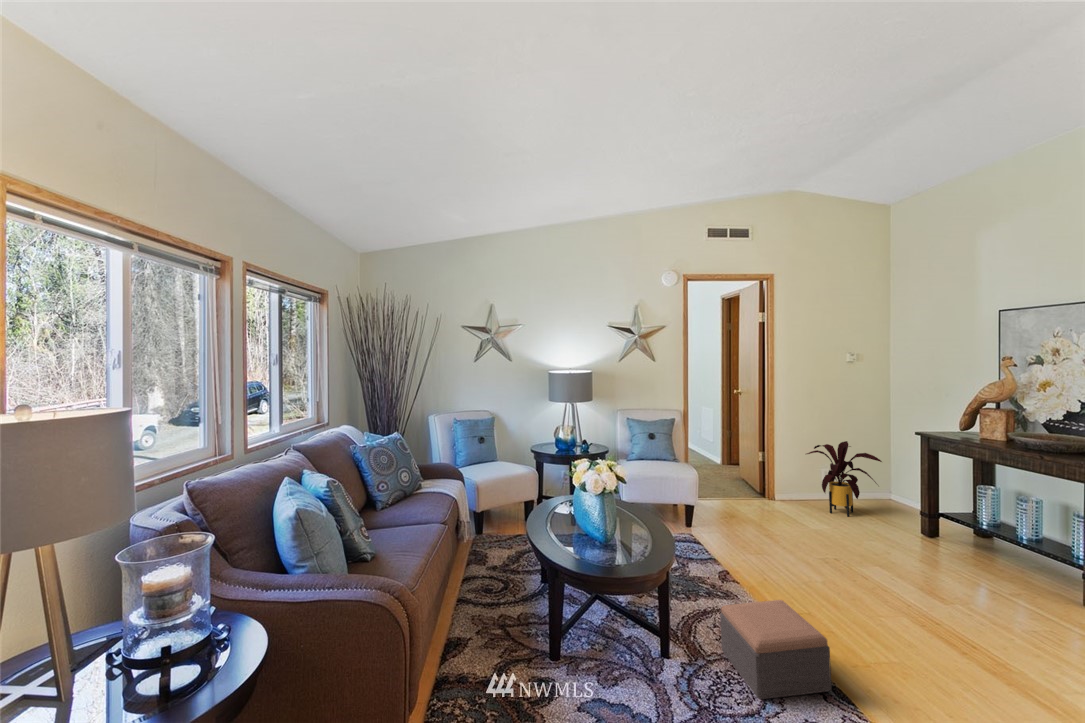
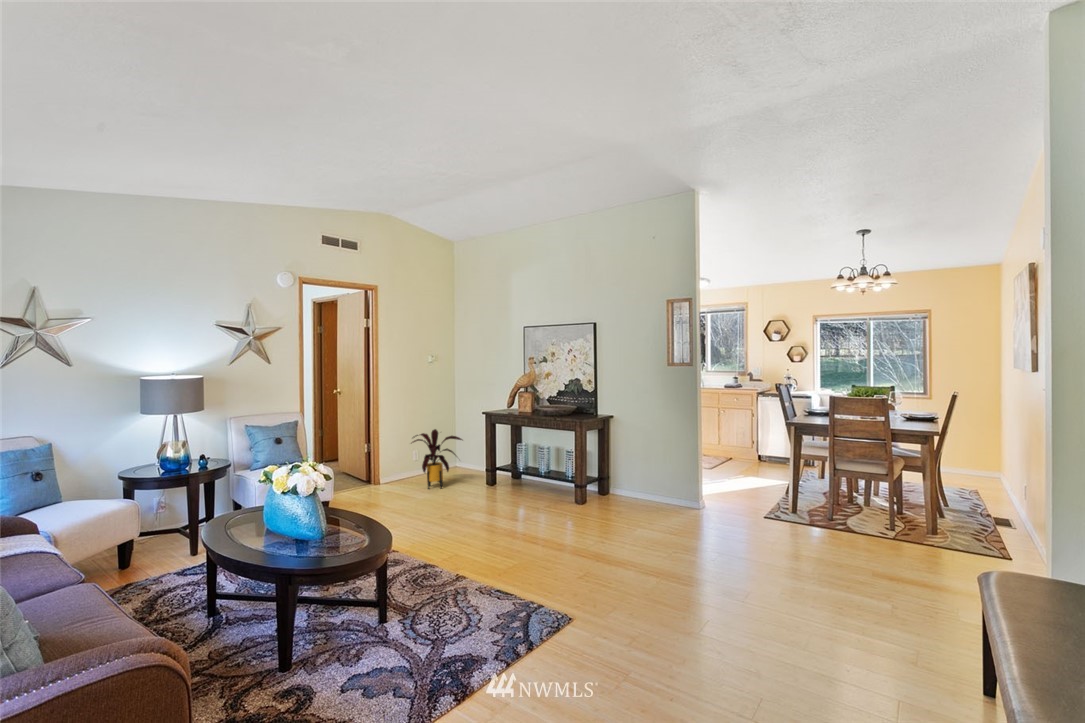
footstool: present [720,600,831,699] -> none [419,544,497,615]

